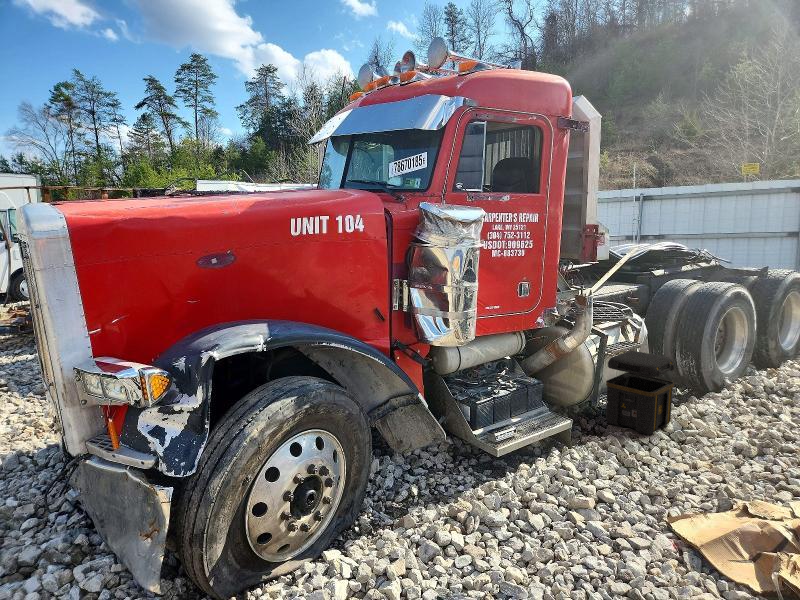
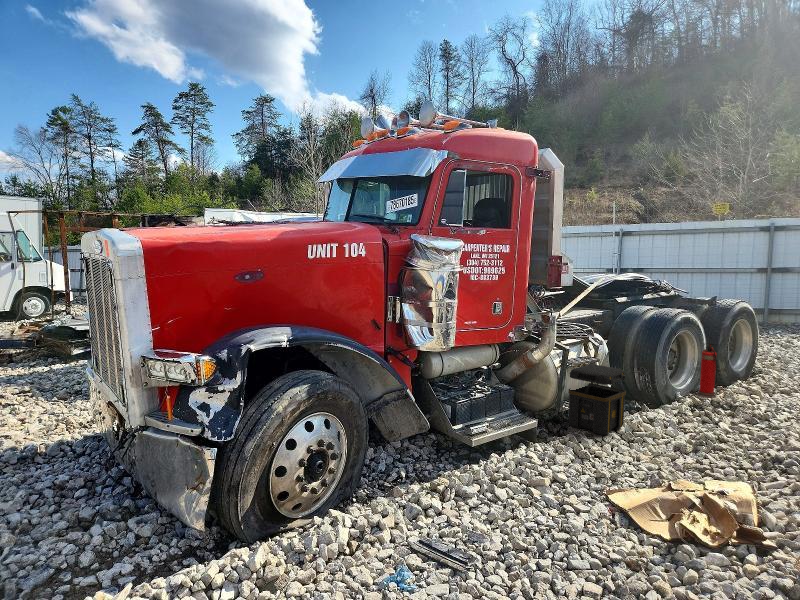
fire extinguisher: none [747,321,773,384] -> present [697,343,718,398]

